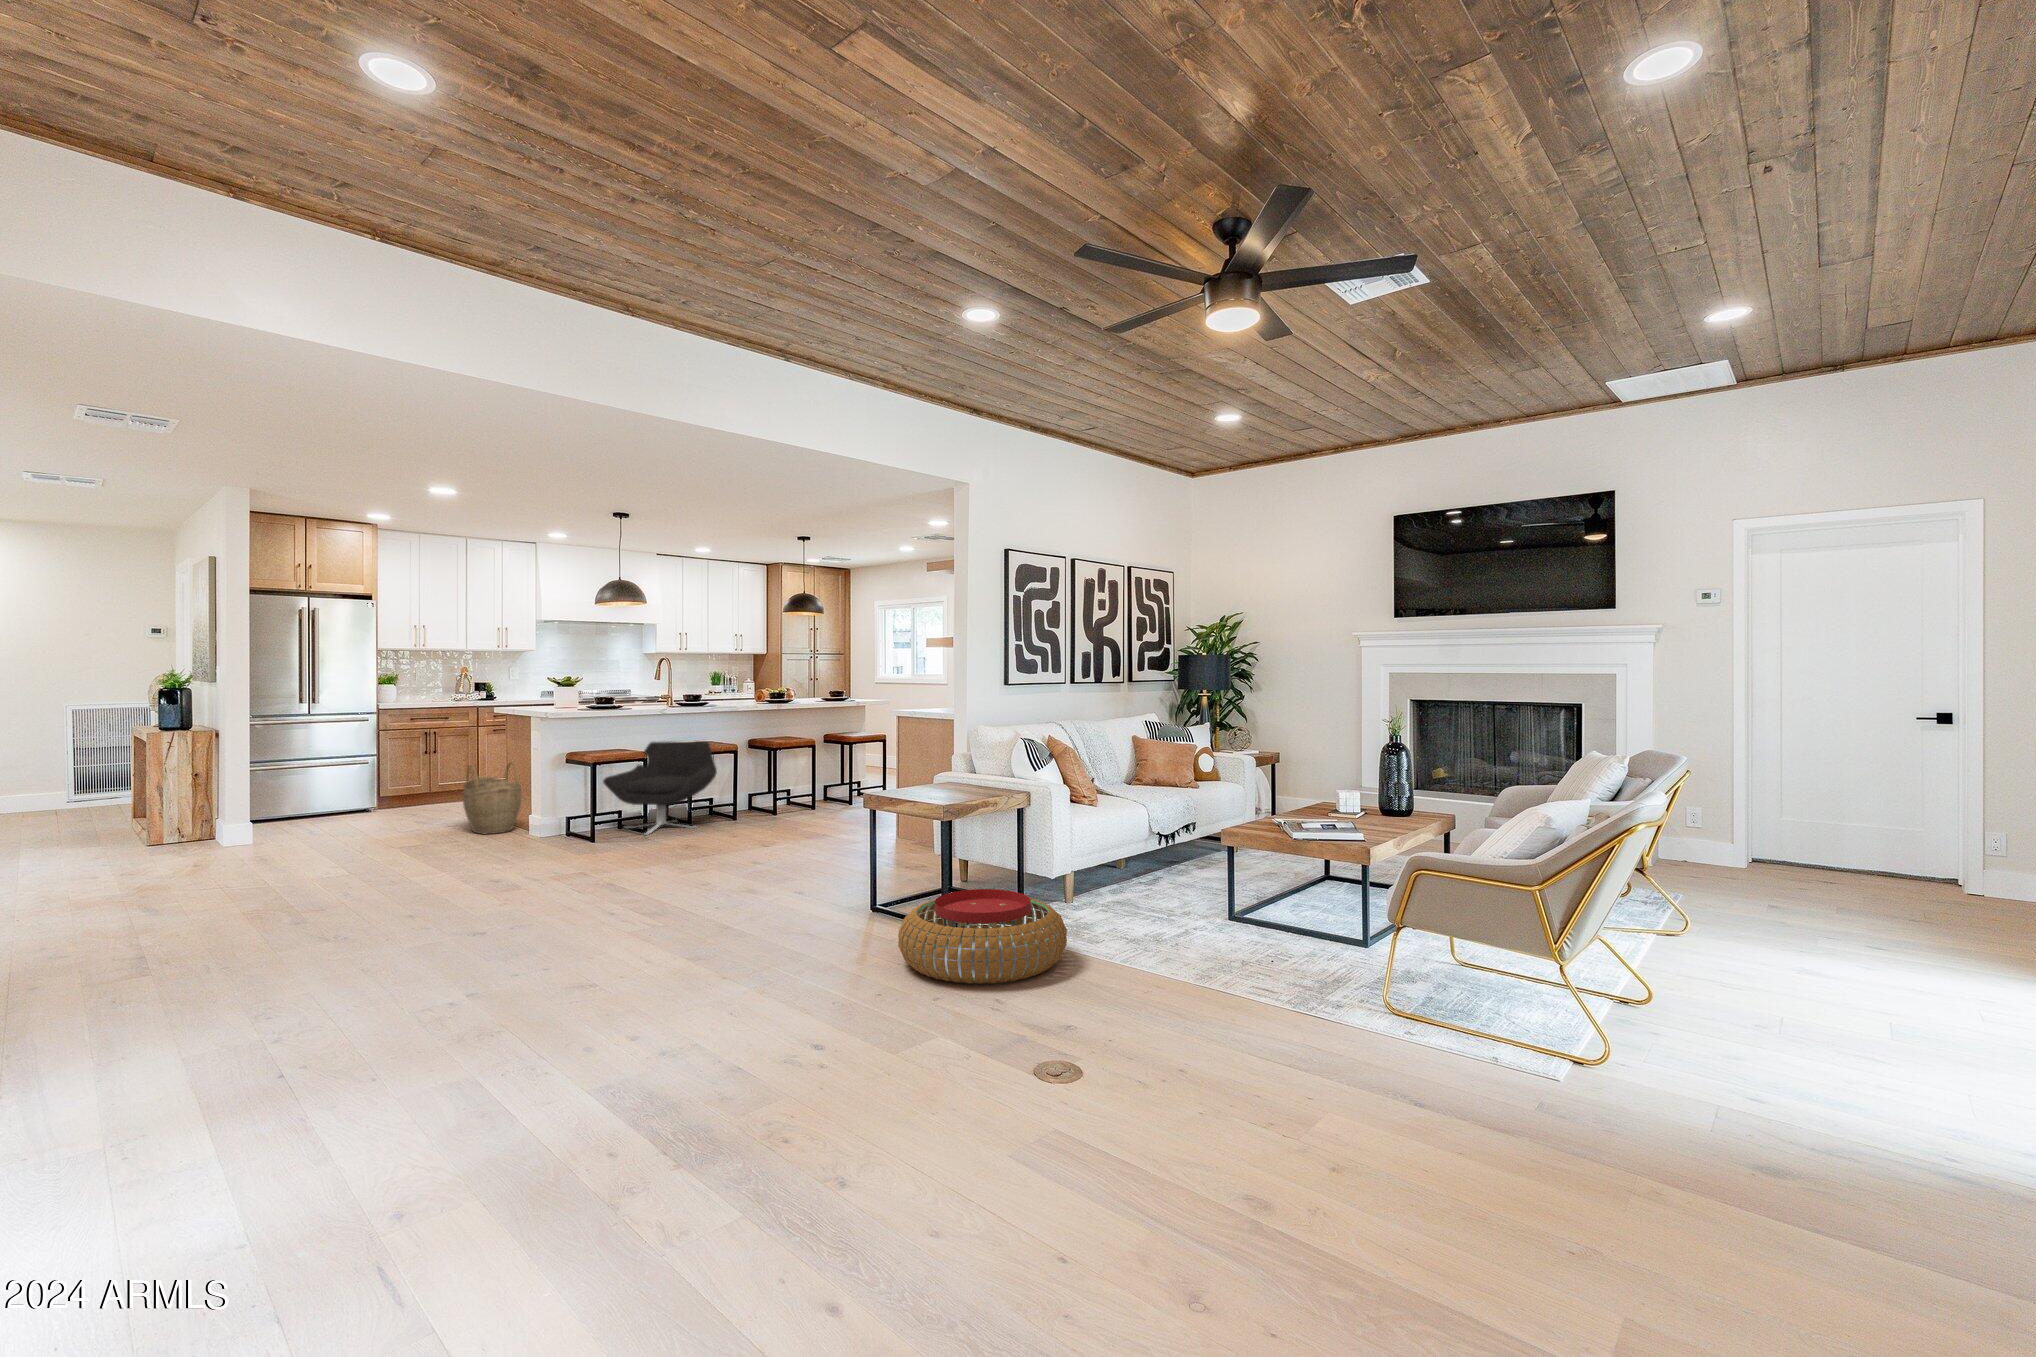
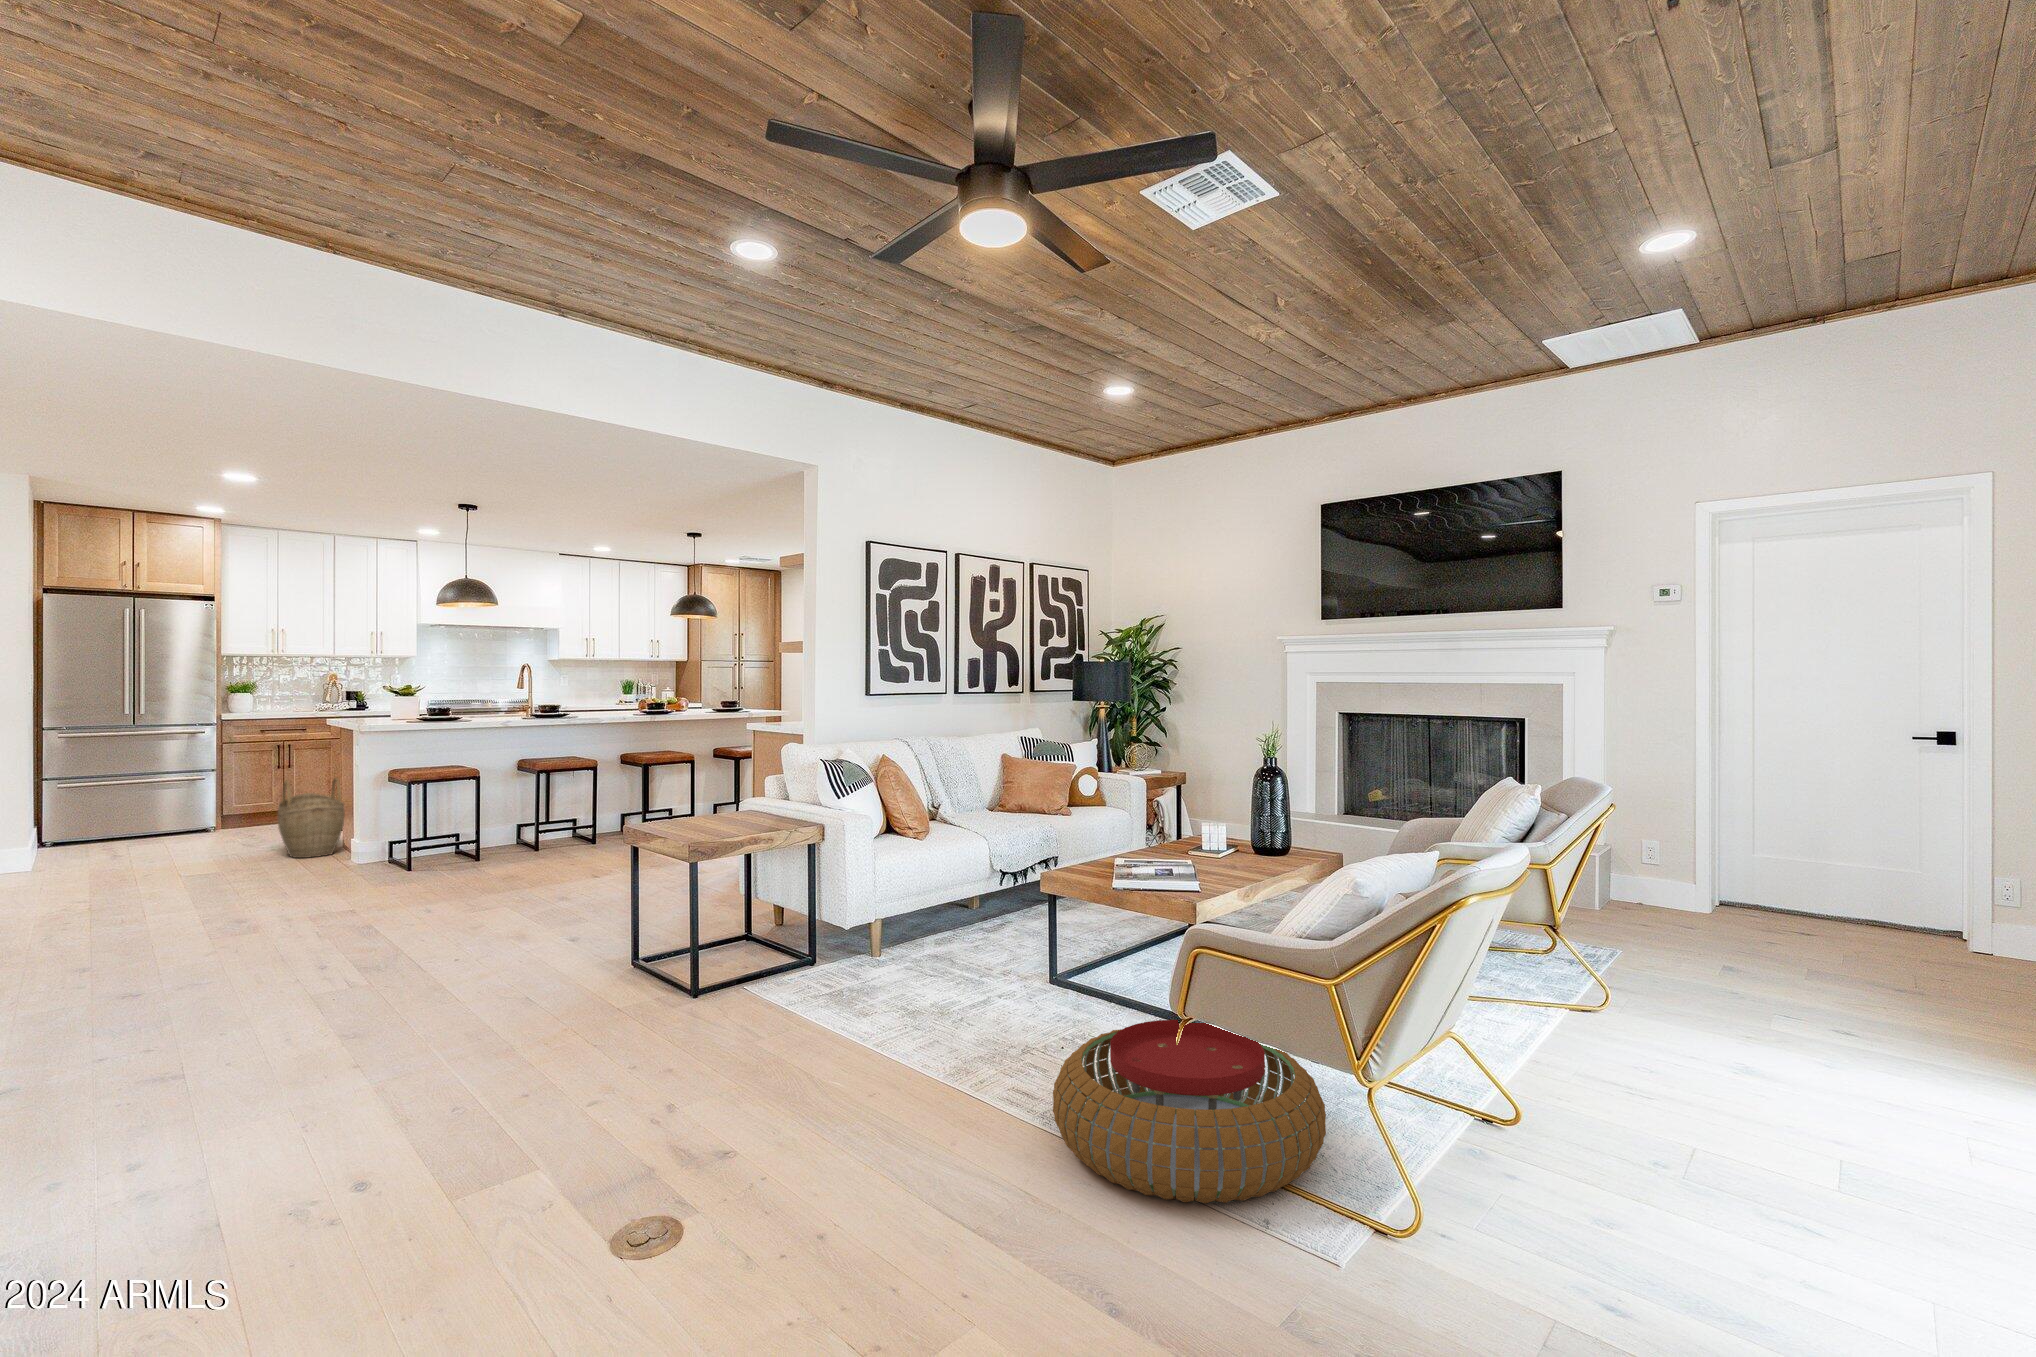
lounge chair: present [603,741,717,835] -> none [431,756,571,861]
pouf: present [898,889,1067,984] -> present [1053,1020,1326,1203]

